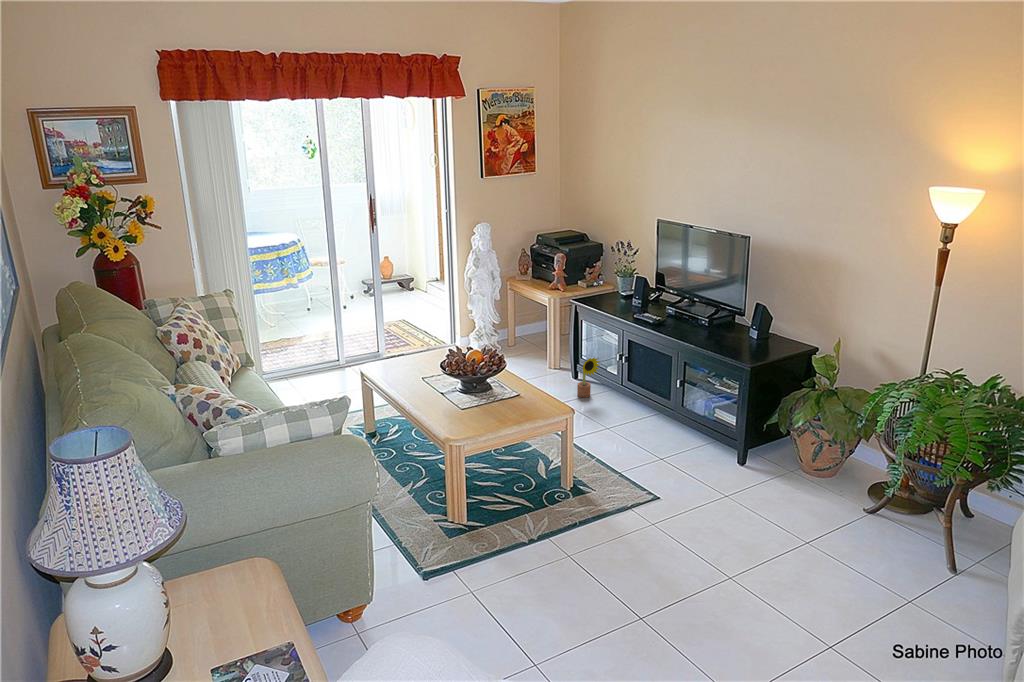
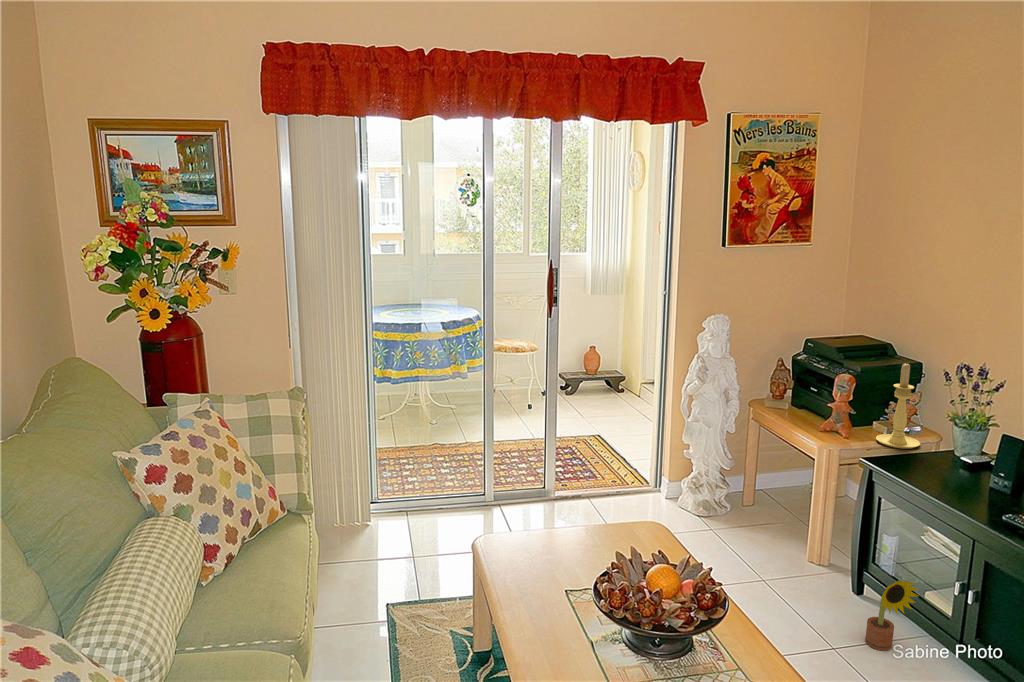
candle holder: none [578,244,601,293] -> present [876,364,920,449]

